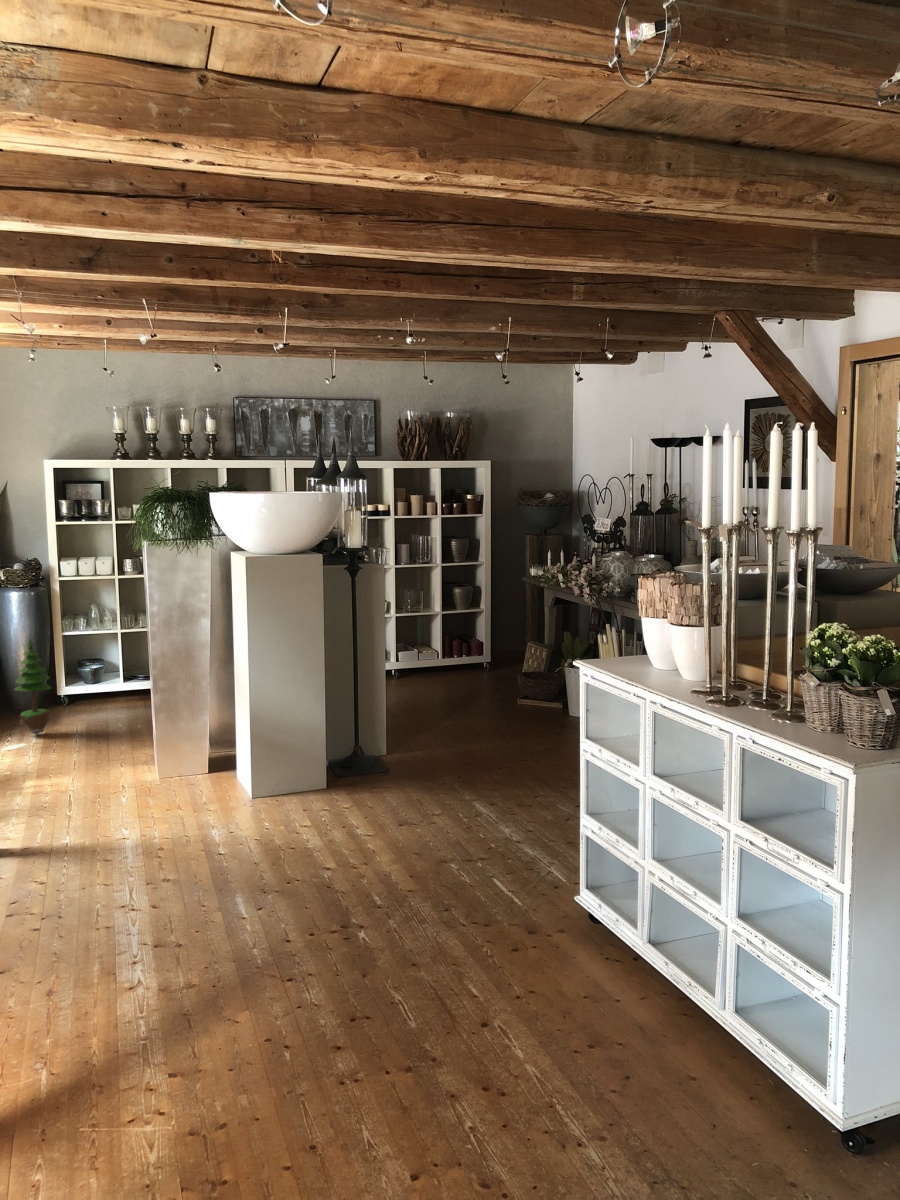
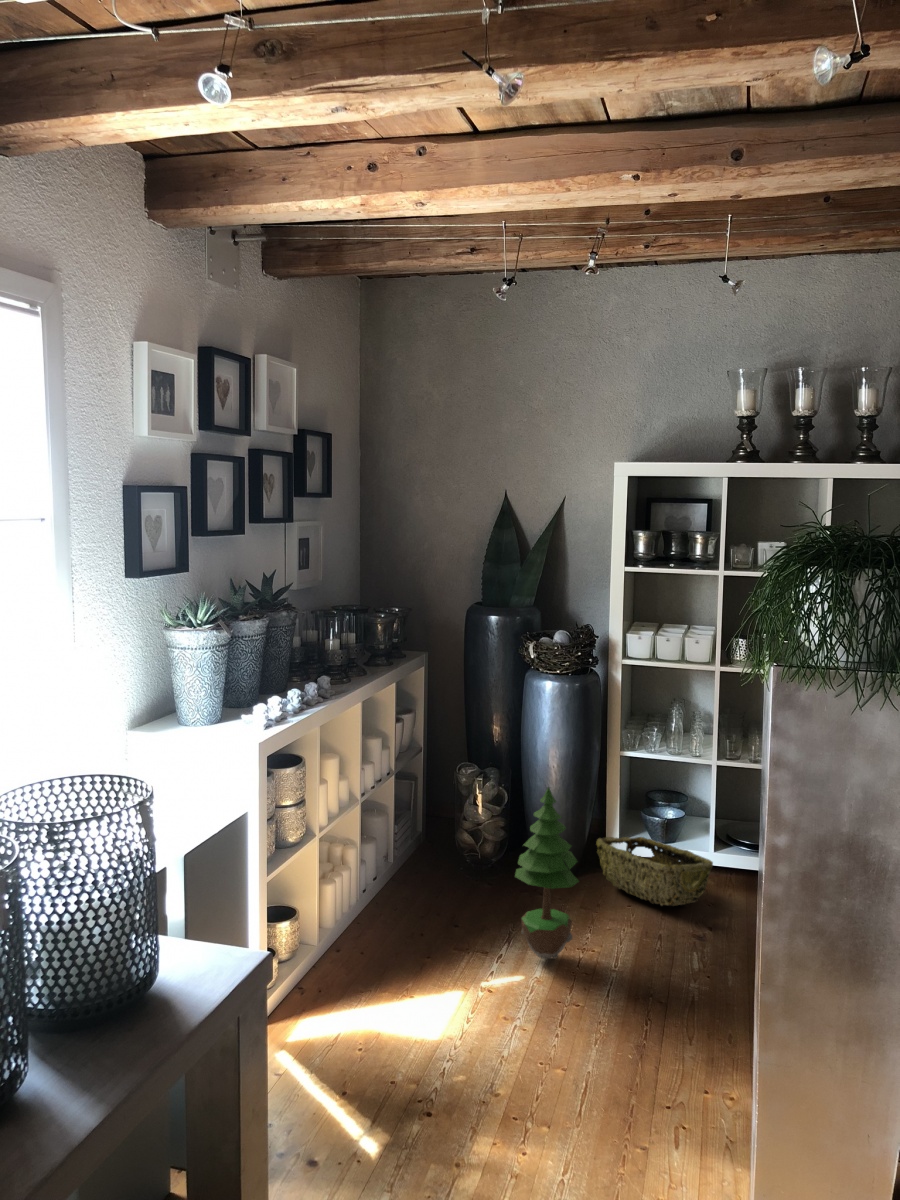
woven basket: none [54,681,124,710] -> present [596,837,713,906]

